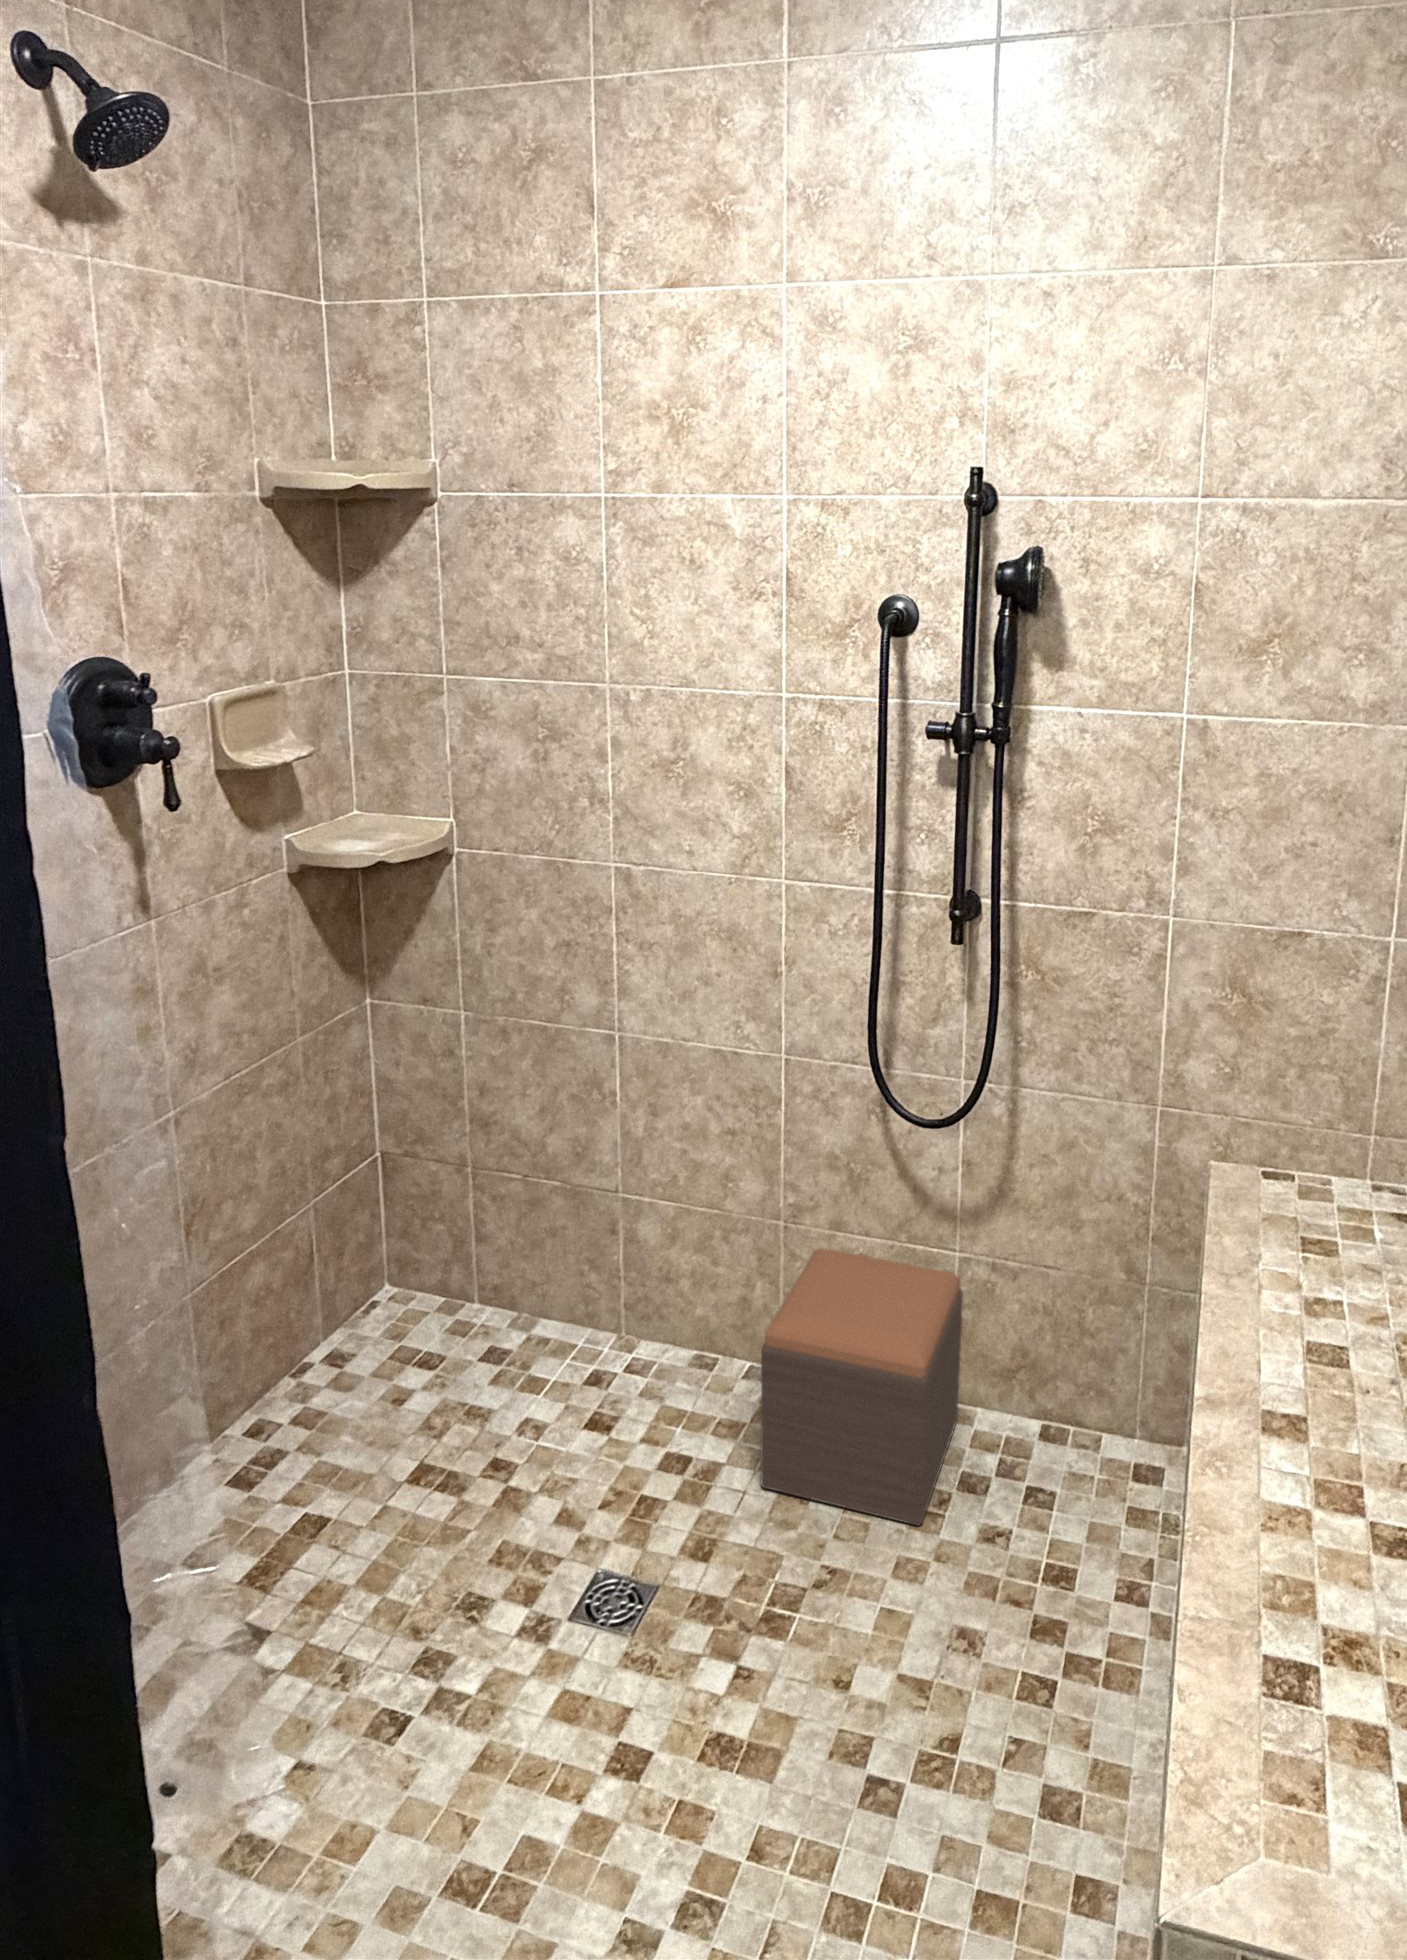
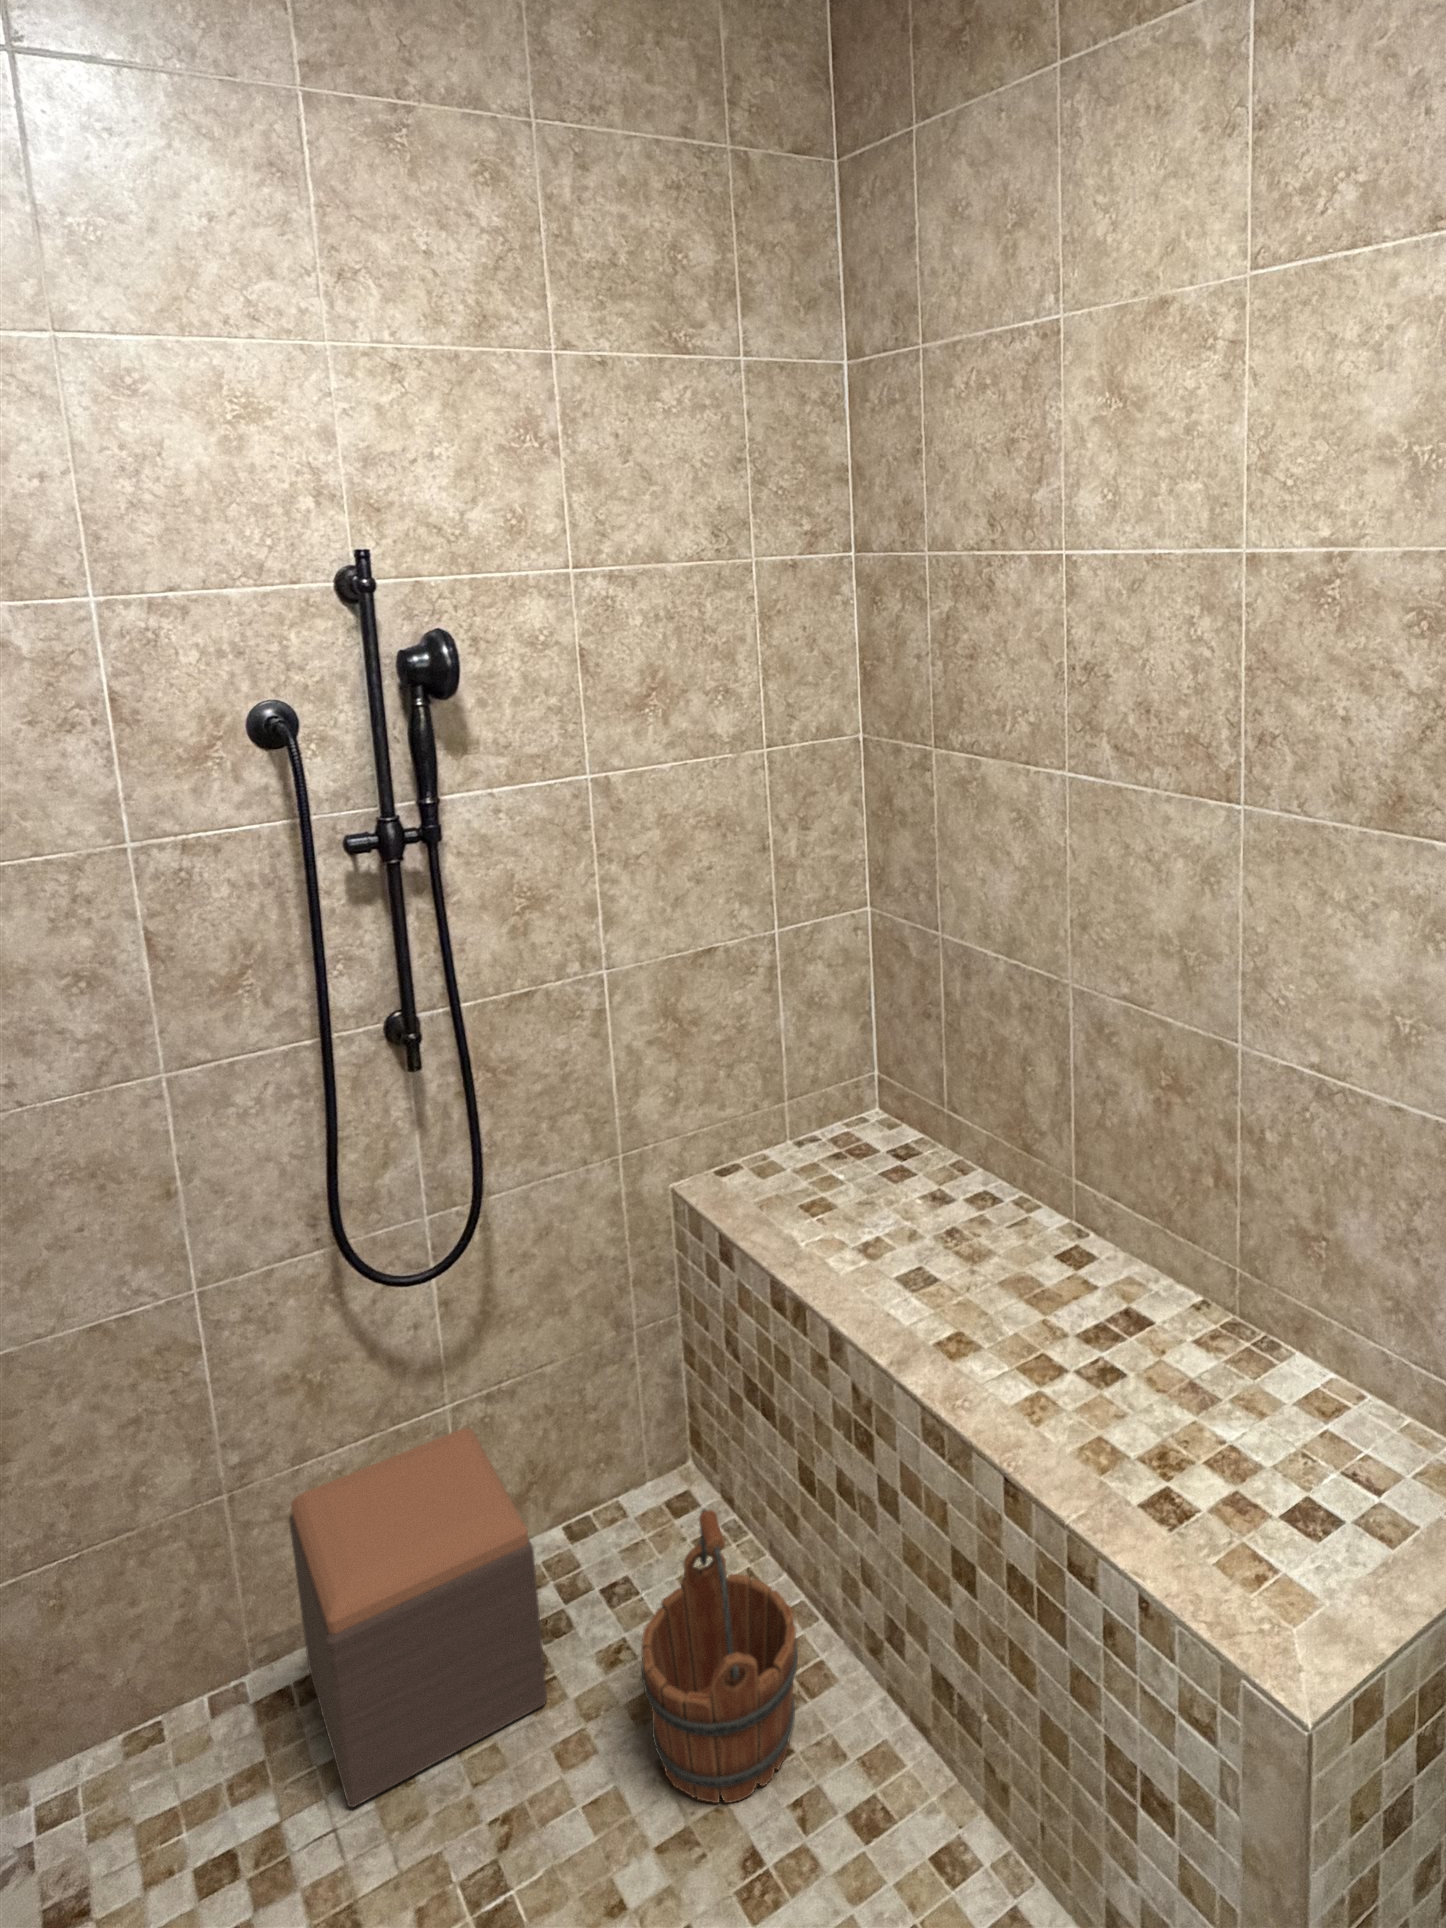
wooden bucket: none [939,1433,1093,1713] -> present [641,1509,798,1803]

